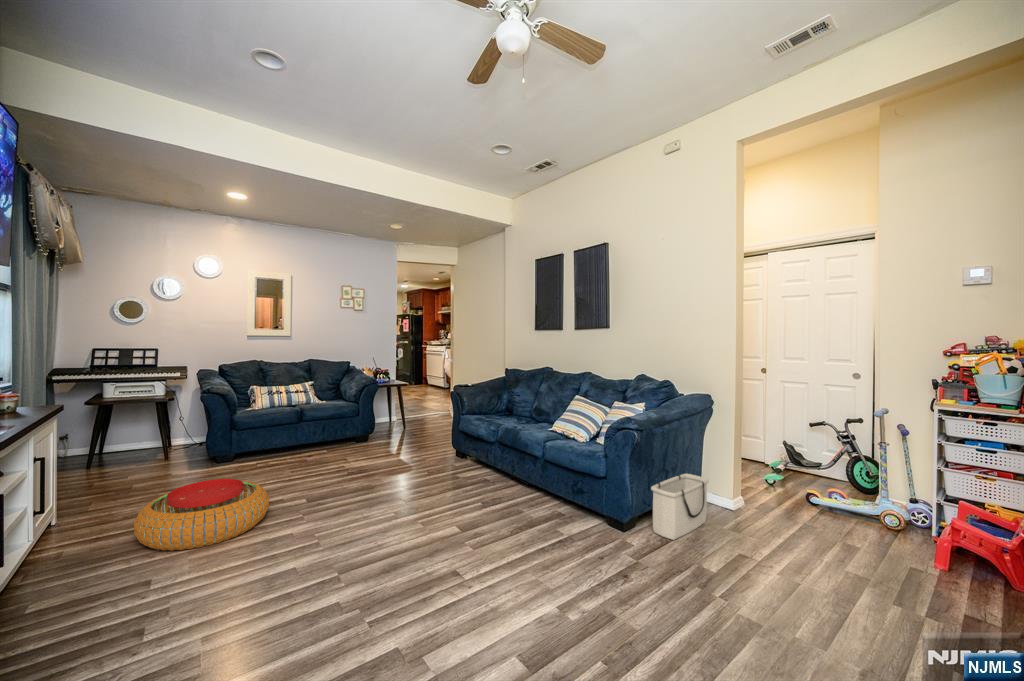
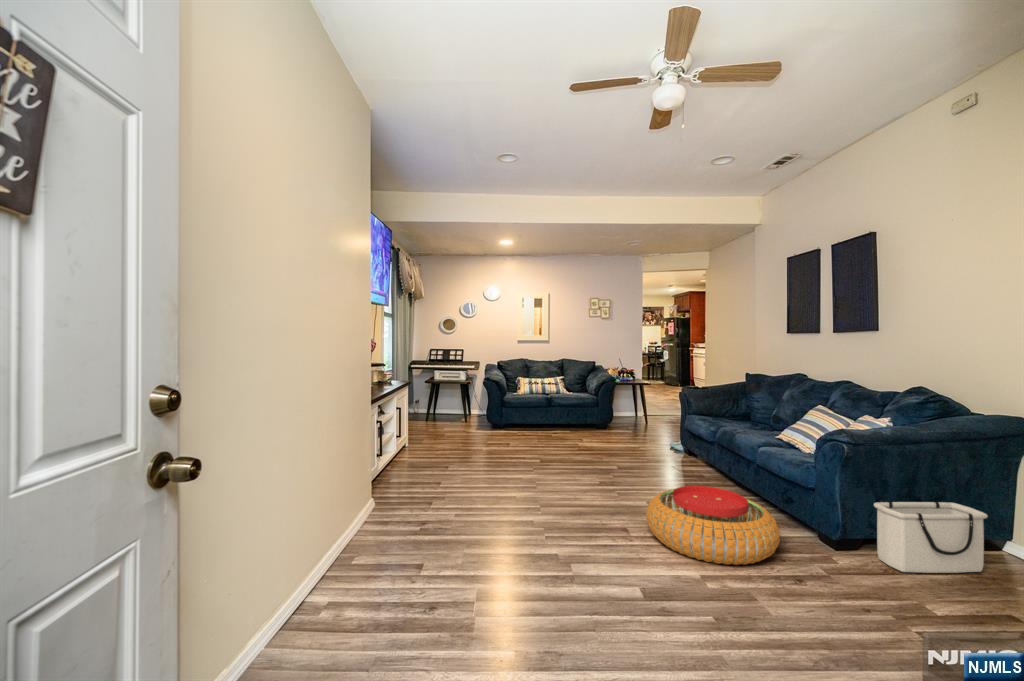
pouf: present [134,479,269,551] -> present [646,486,780,565]

